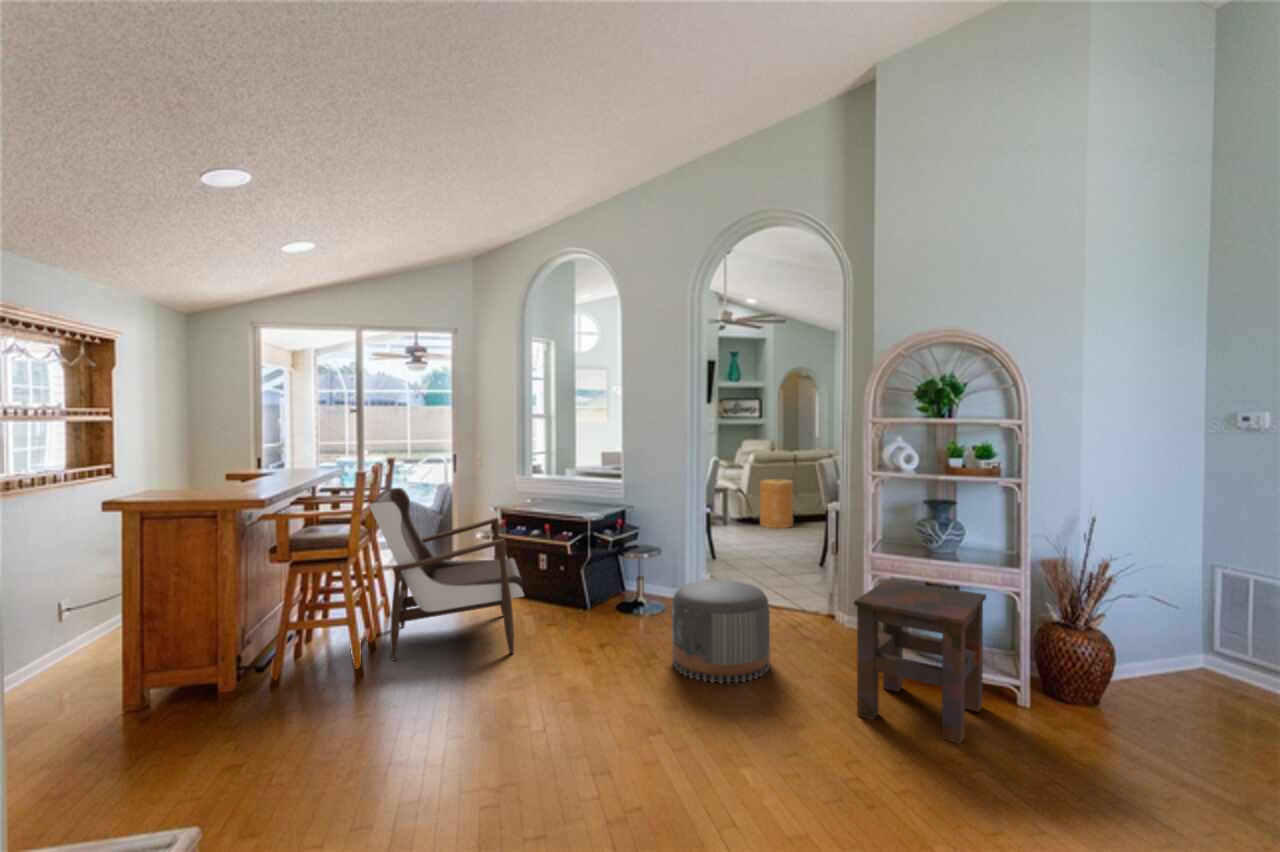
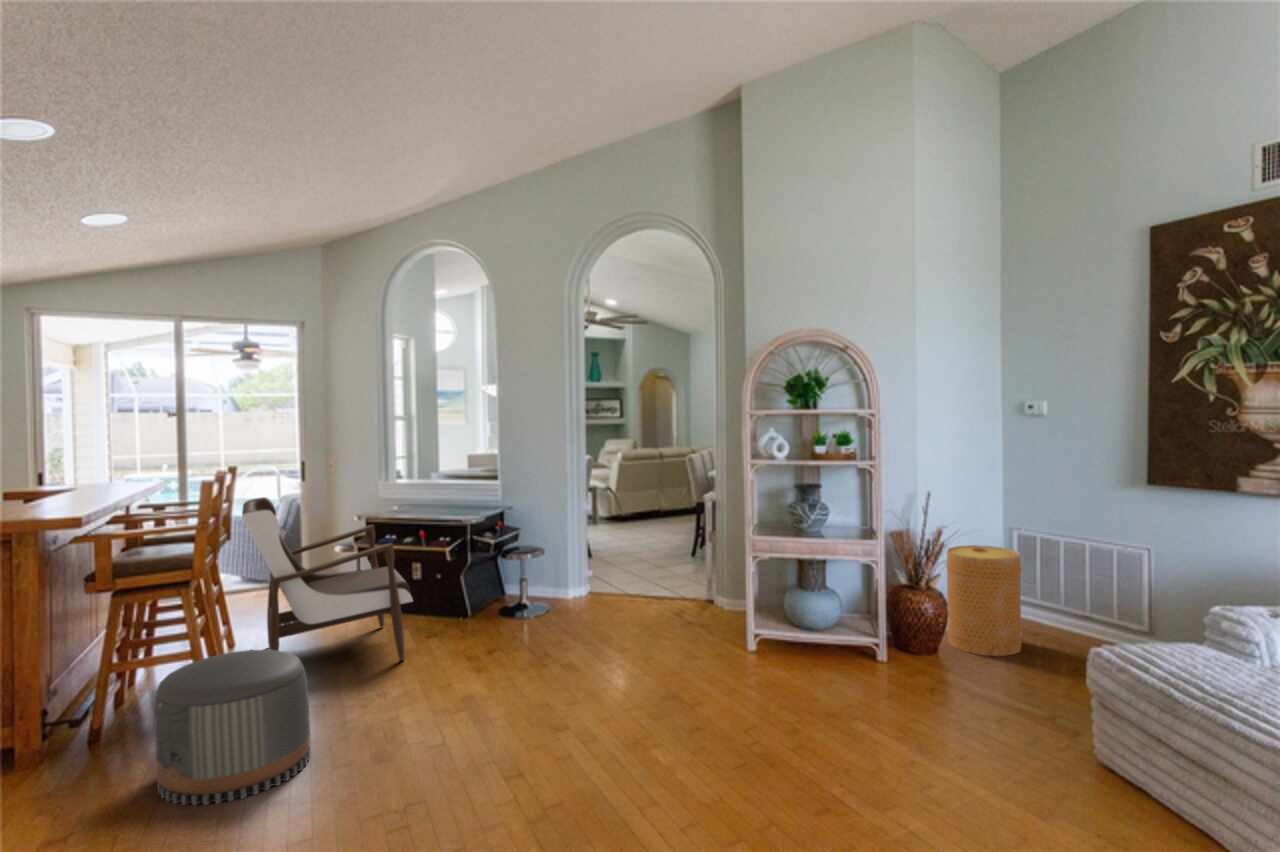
basket: present [760,479,793,528] -> present [946,545,1022,656]
pouf: present [672,580,770,683] -> present [154,650,310,805]
side table: present [854,580,986,744] -> none [739,558,848,692]

